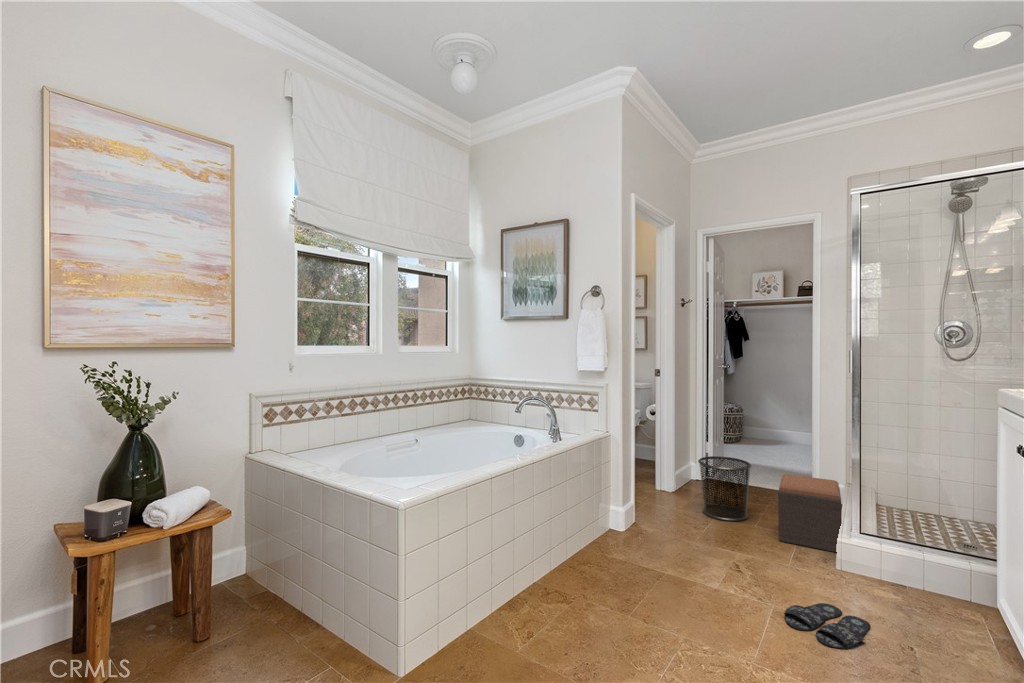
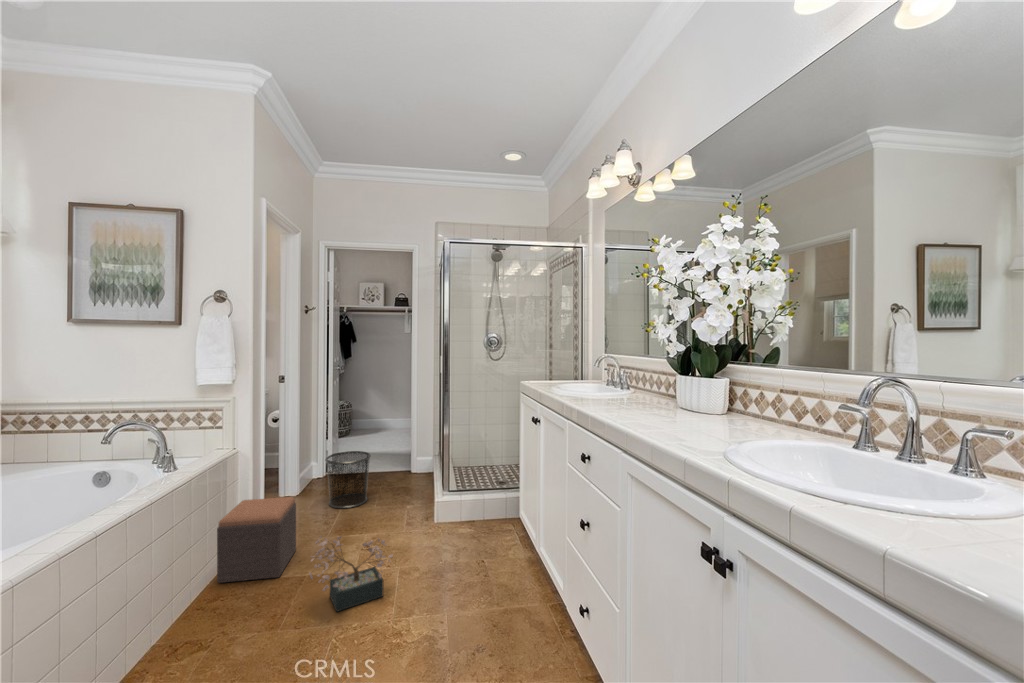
footstool: present [778,474,842,552] -> present [217,497,296,583]
decorative plant: none [660,534,759,632] -> present [309,536,393,612]
slippers: present [784,603,870,649] -> none [408,549,459,580]

